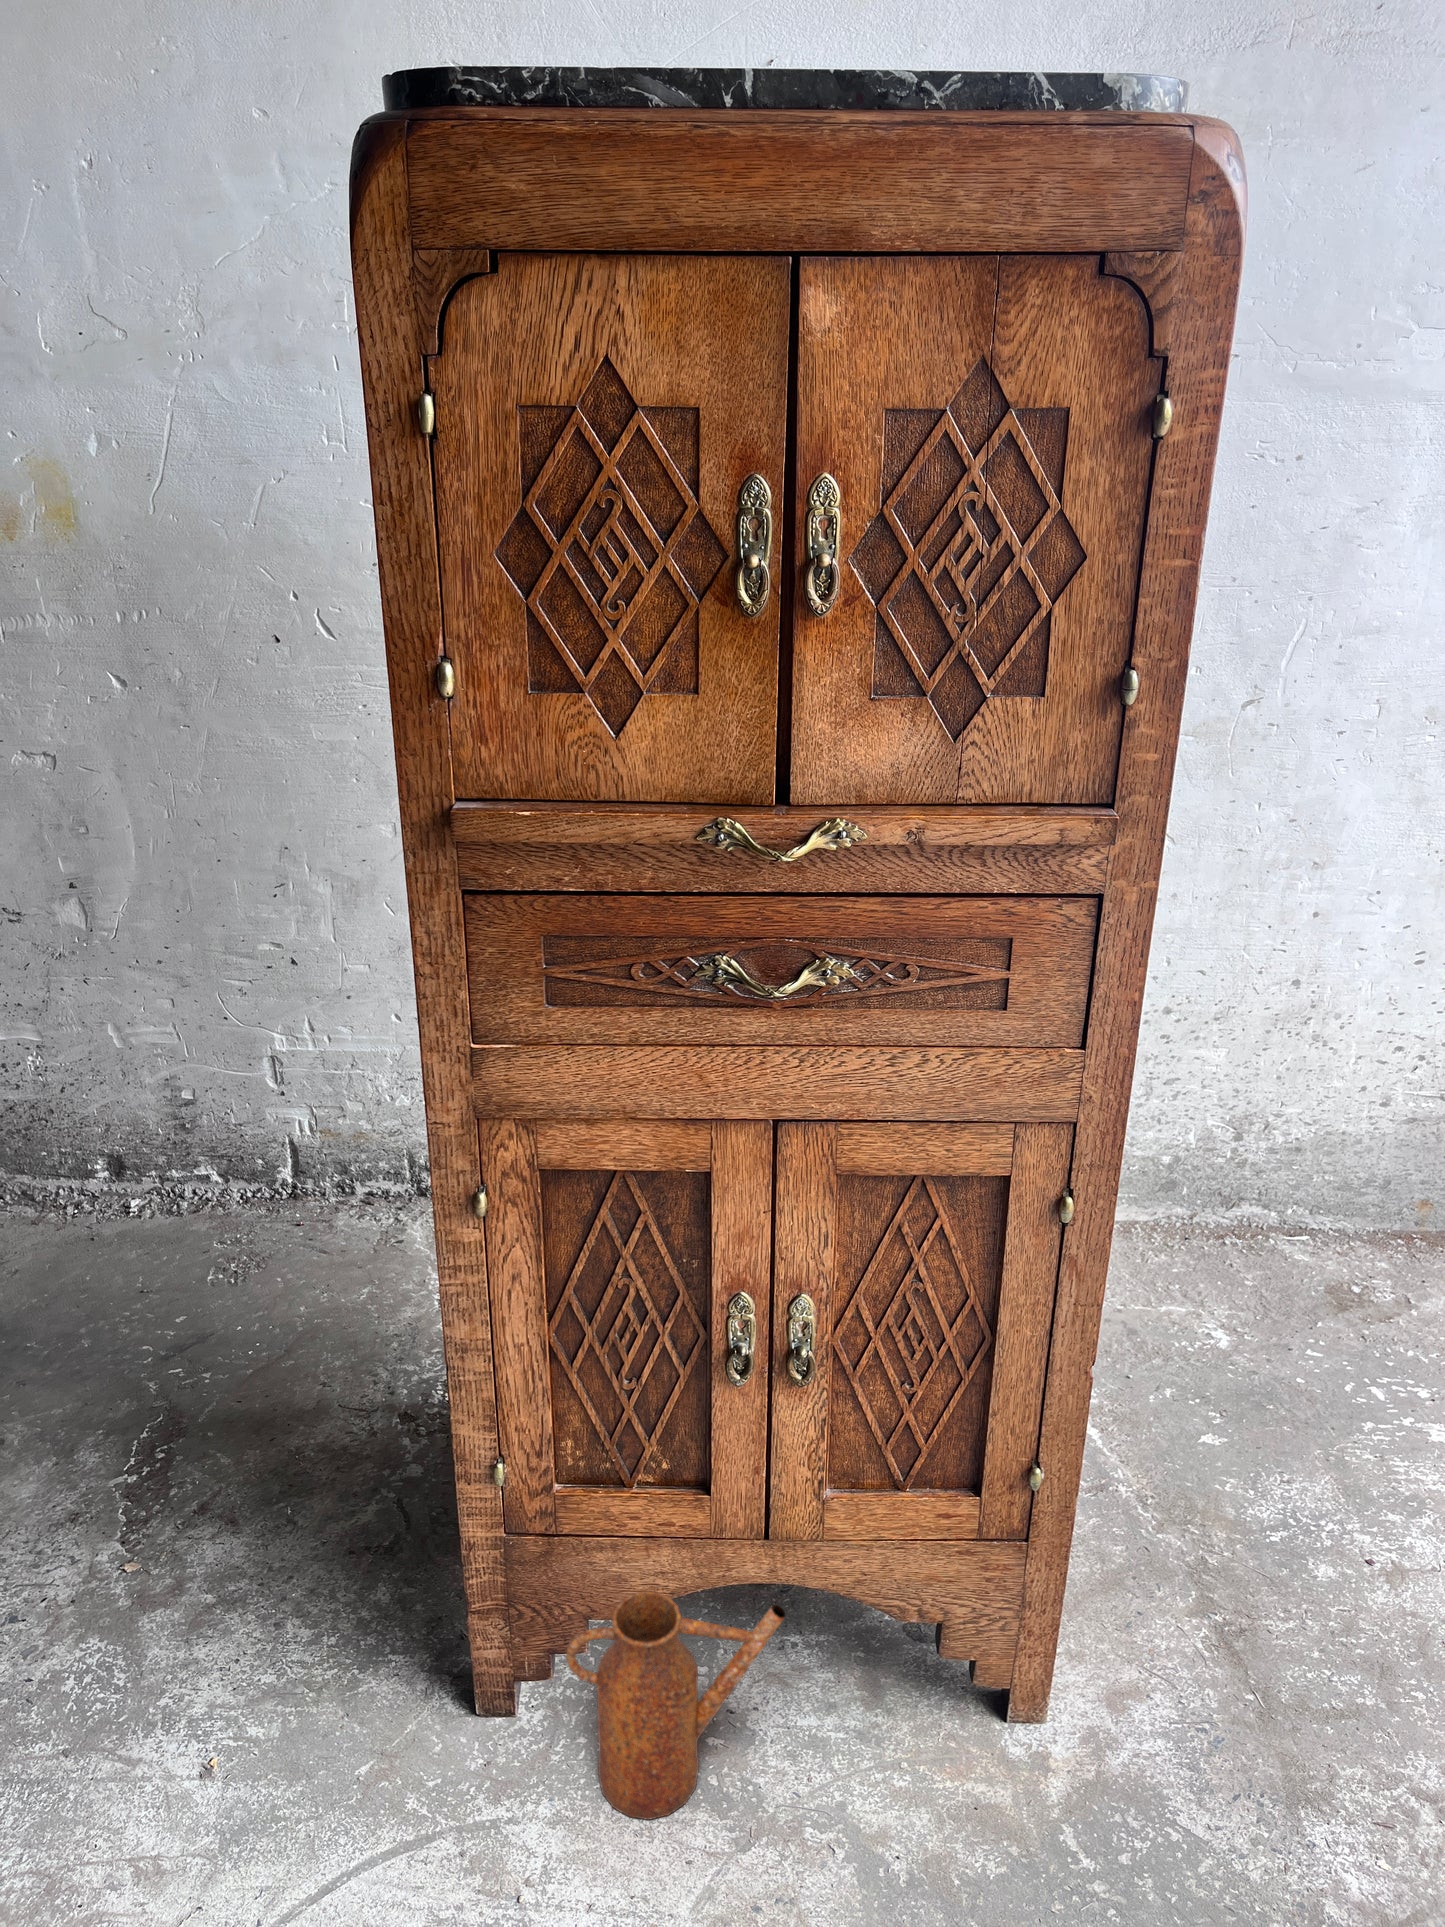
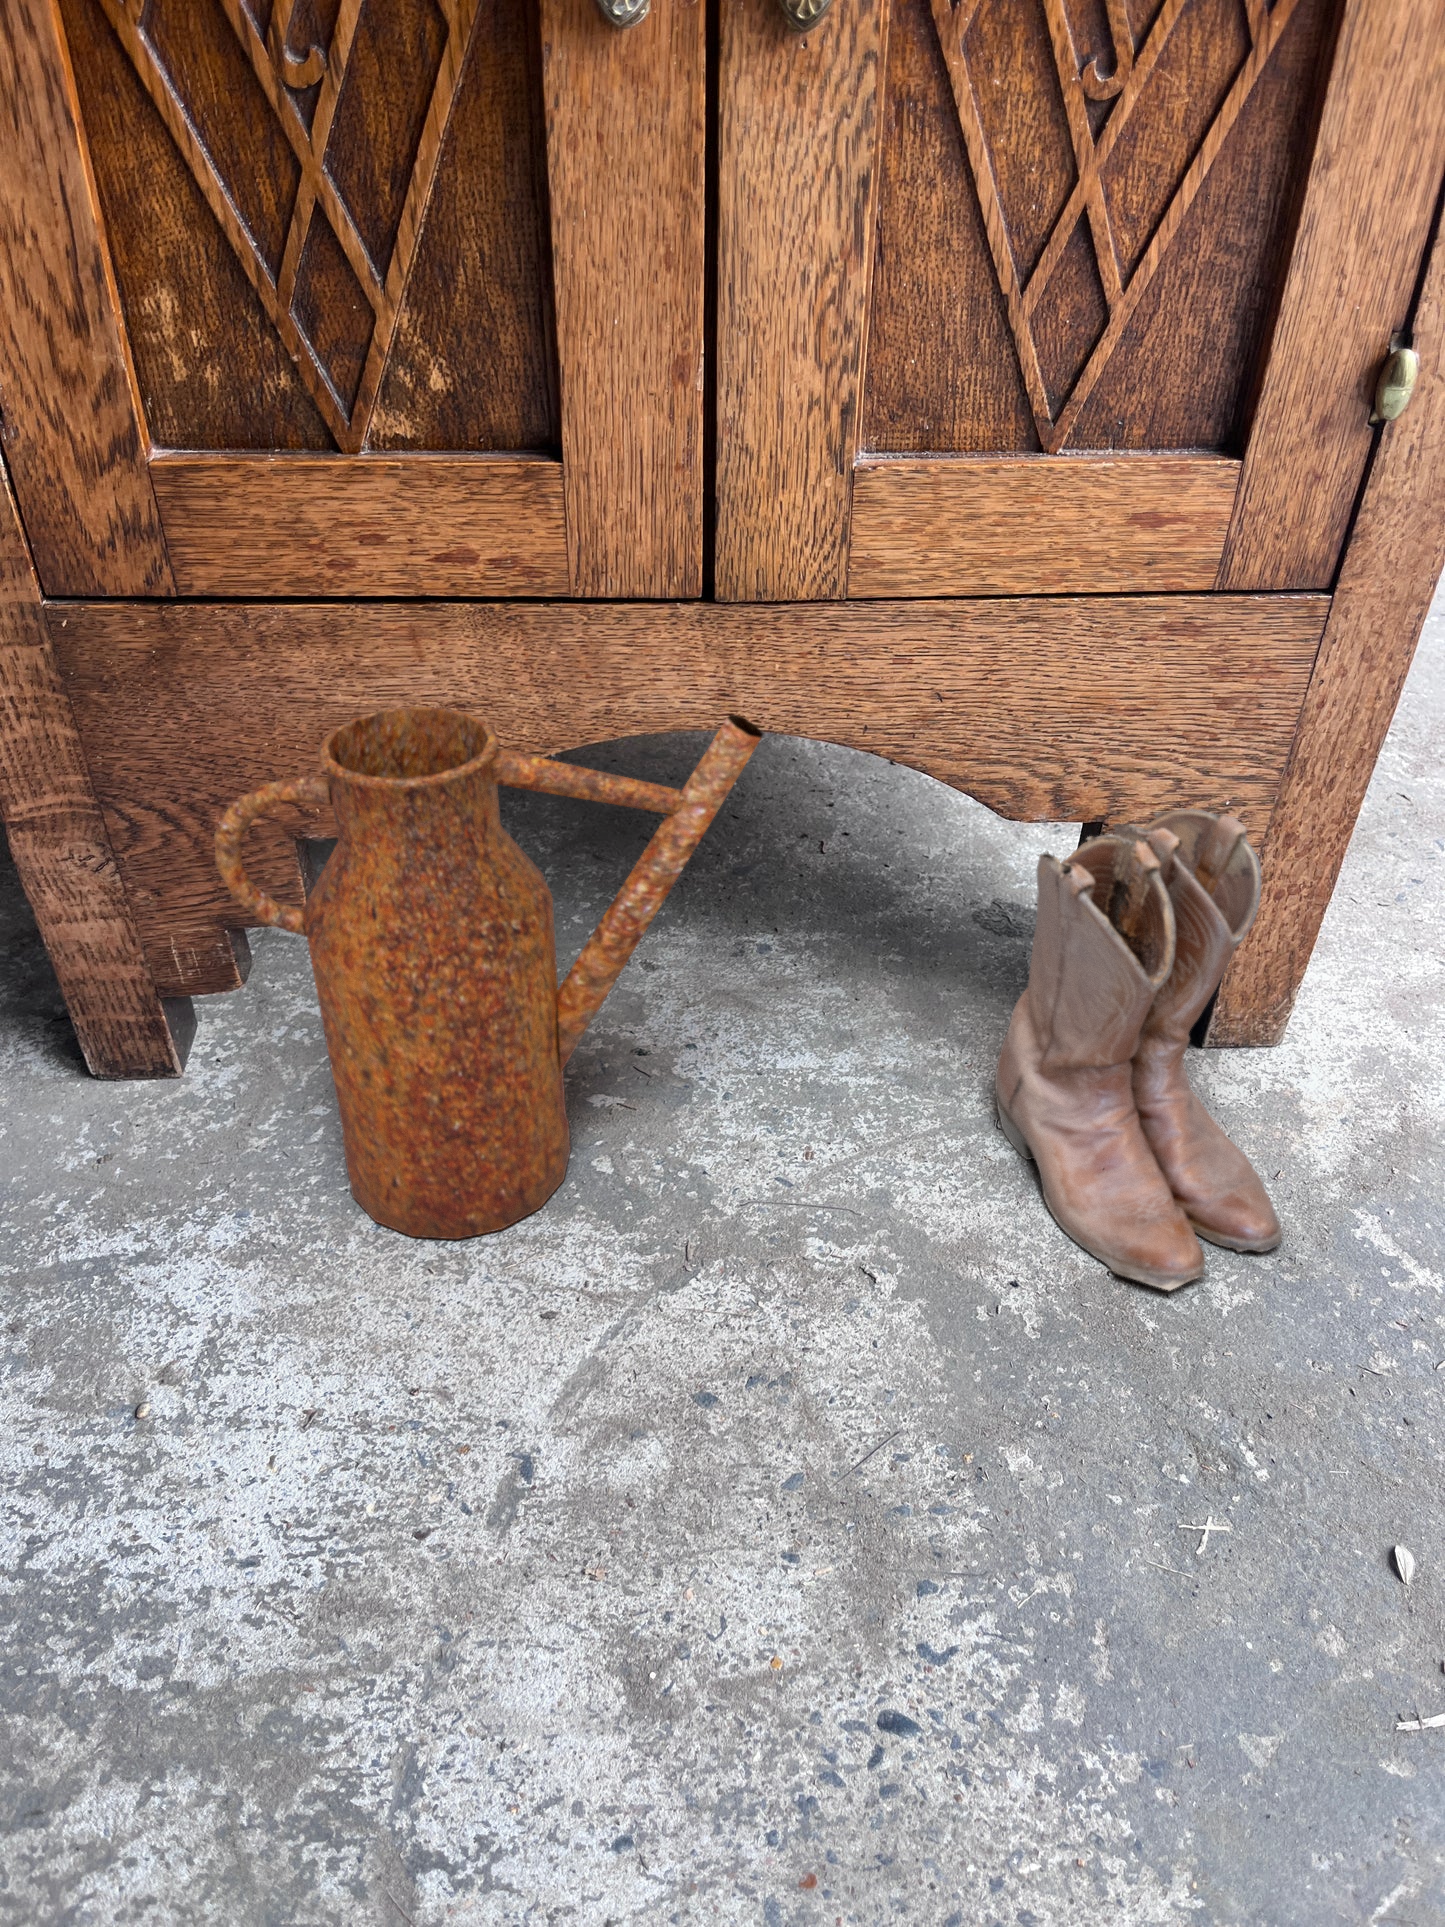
boots: none [897,1629,1018,1867] -> present [995,809,1283,1290]

